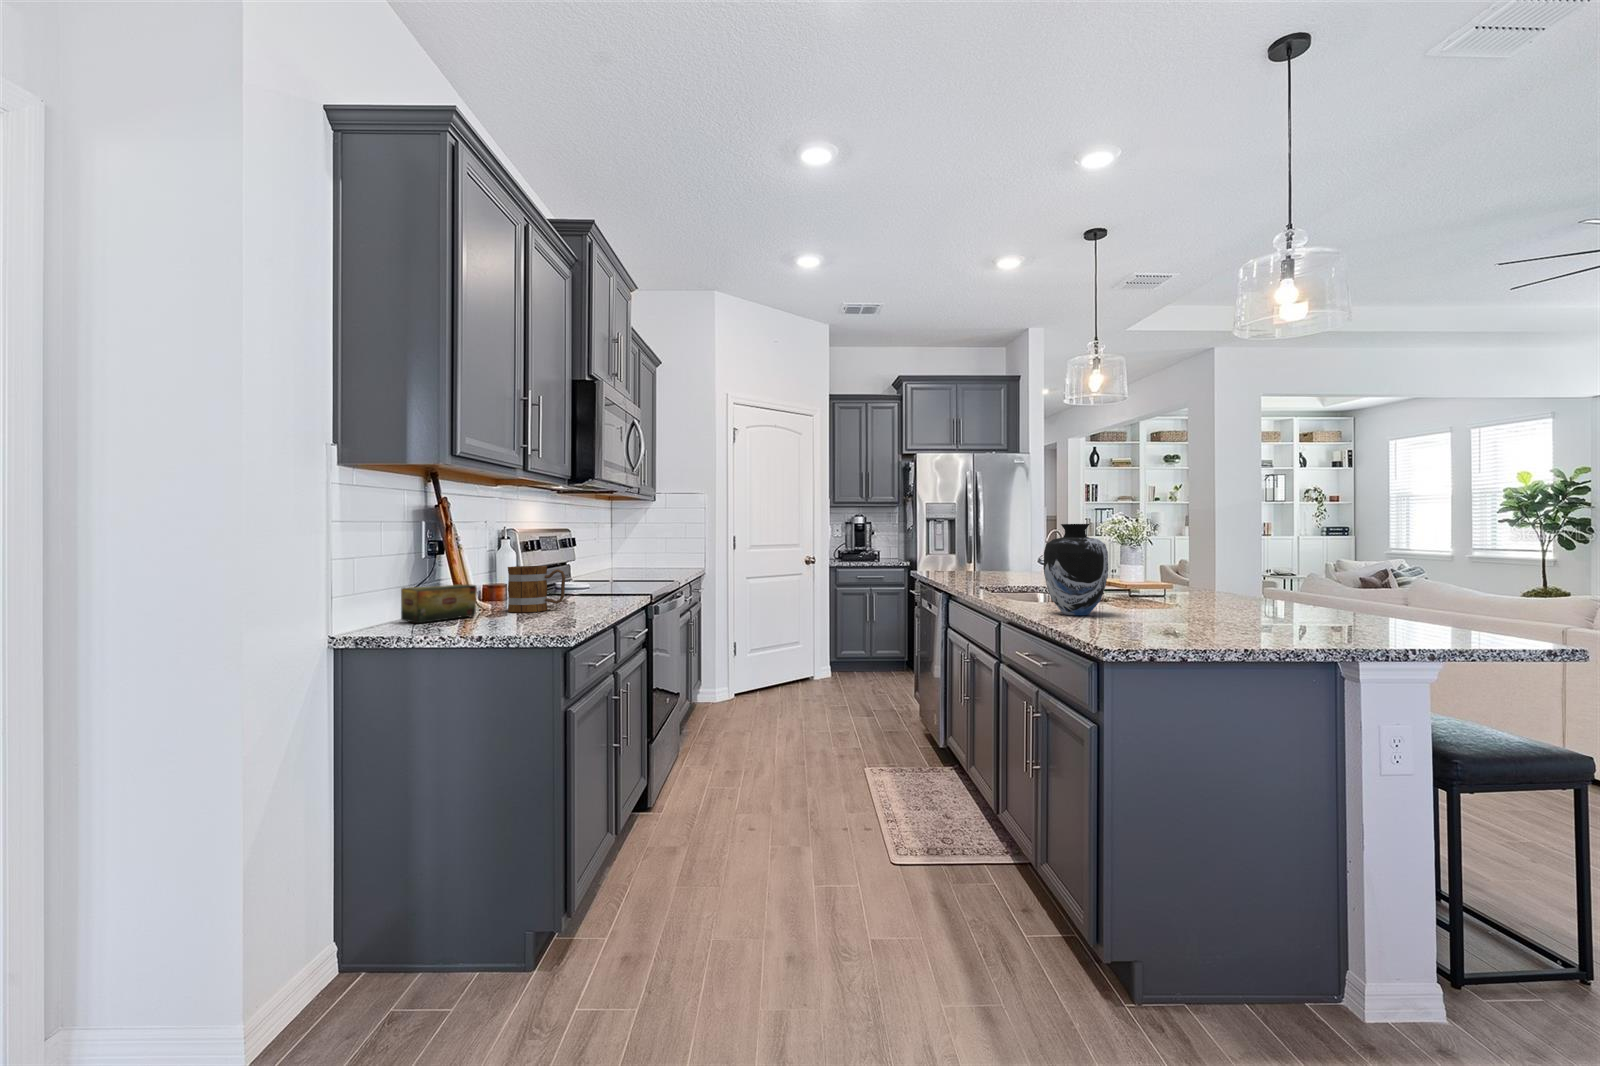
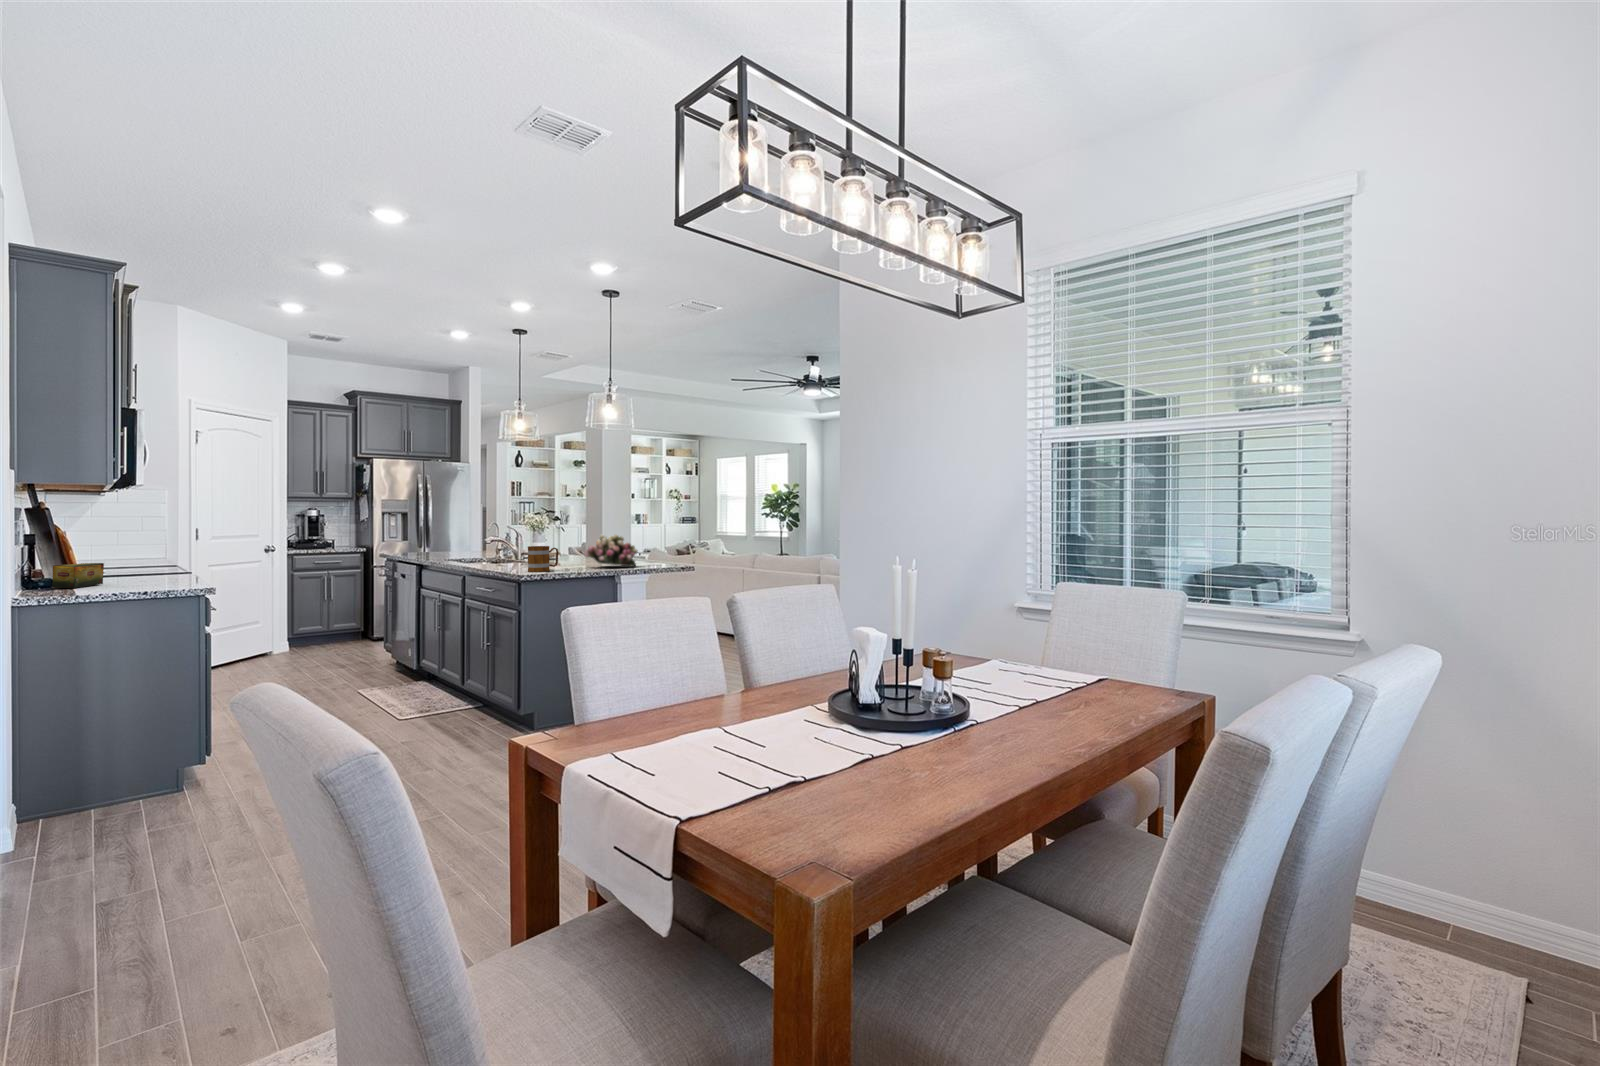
vase: present [1043,524,1108,615] -> none [491,521,524,568]
flower arrangement: none [1246,552,1393,632] -> present [584,535,638,566]
mug: present [508,566,566,612] -> present [528,546,559,572]

